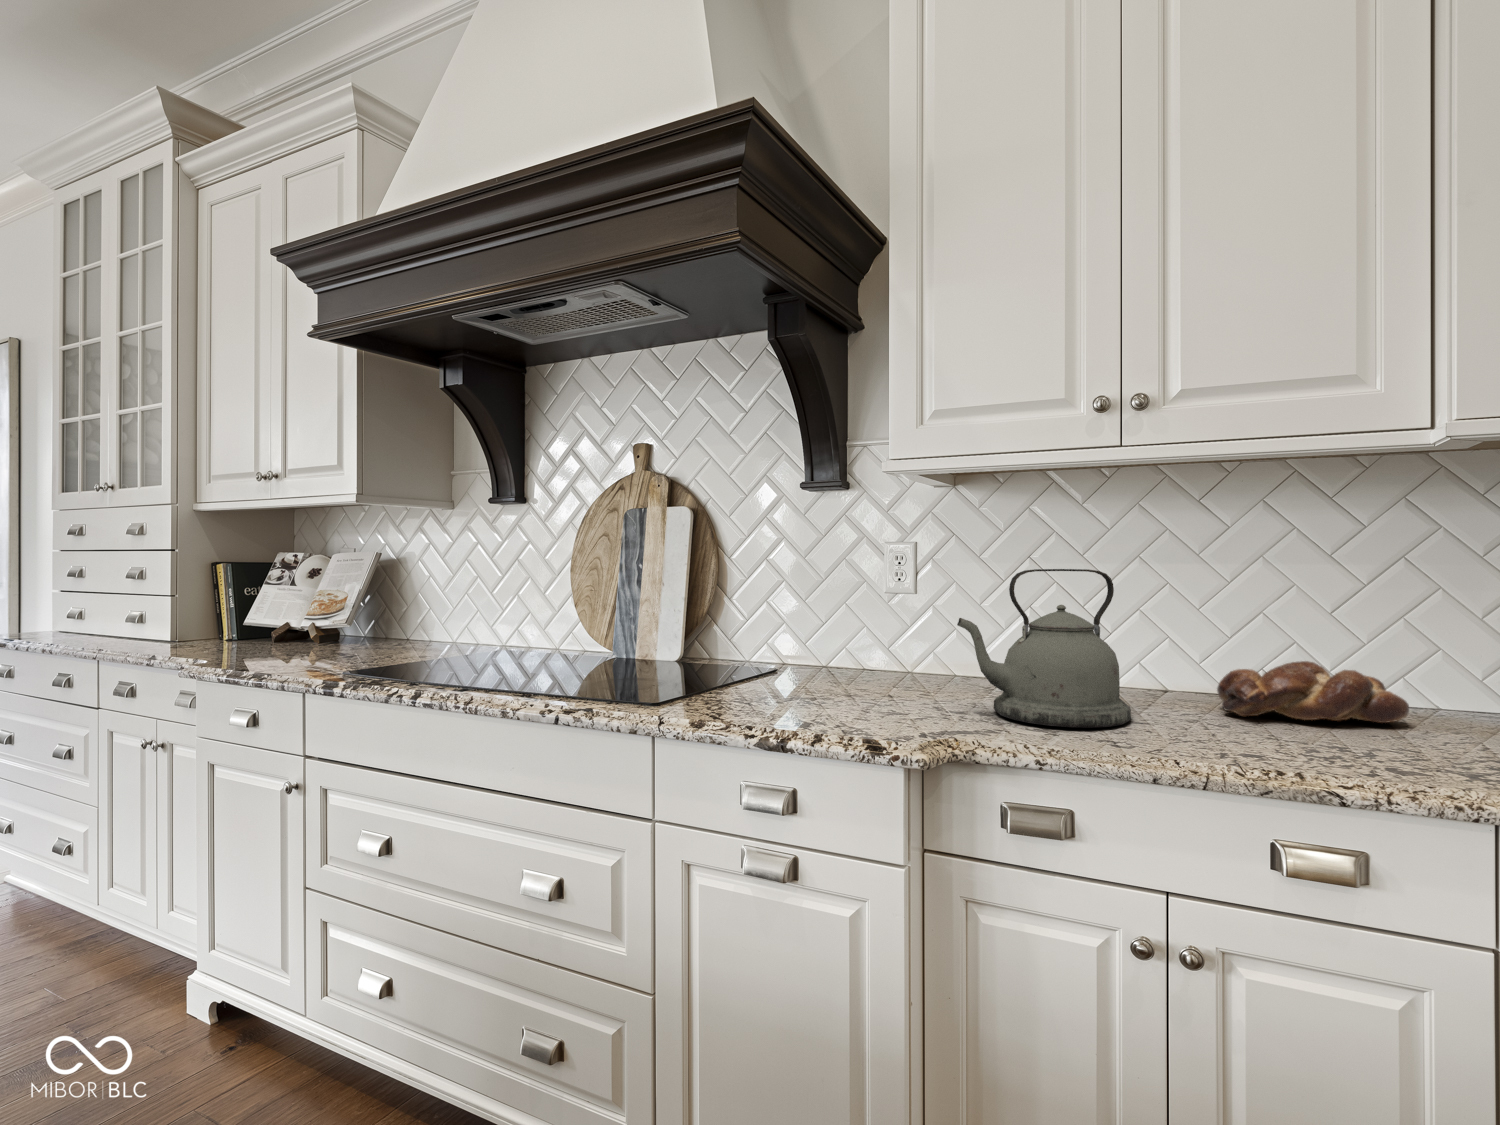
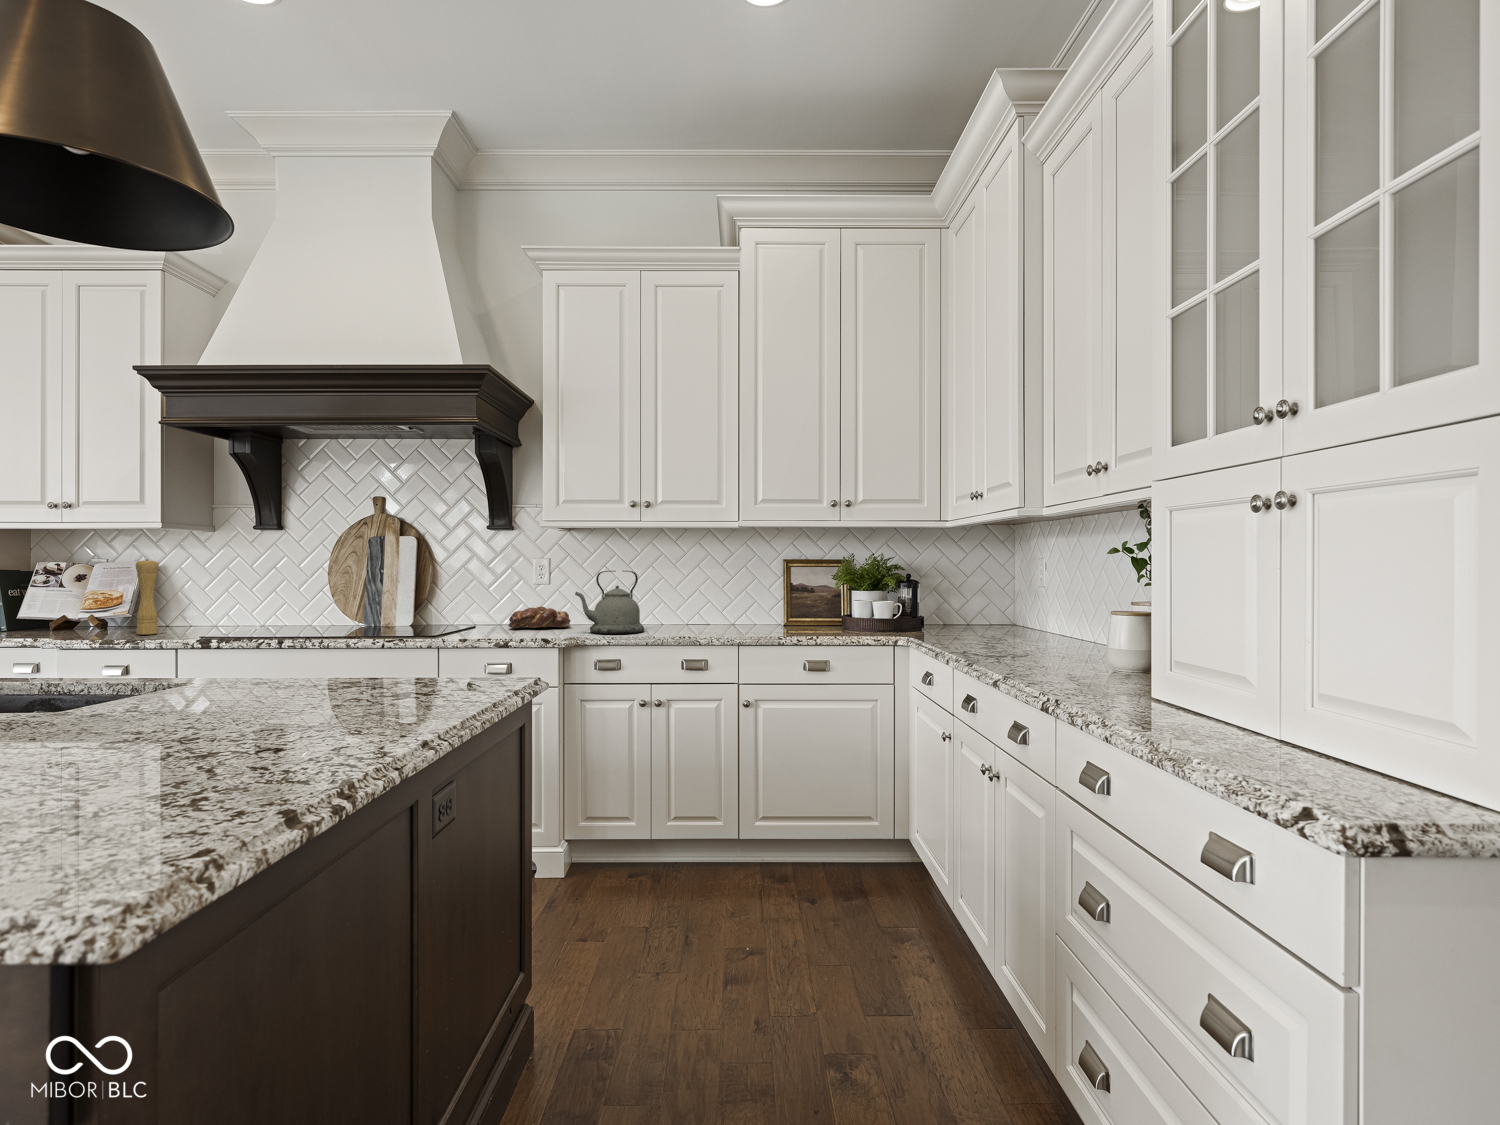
pepper mill: none [315,547,346,657] -> present [135,559,159,635]
bread loaf: present [1217,661,1409,723] -> present [509,607,570,629]

